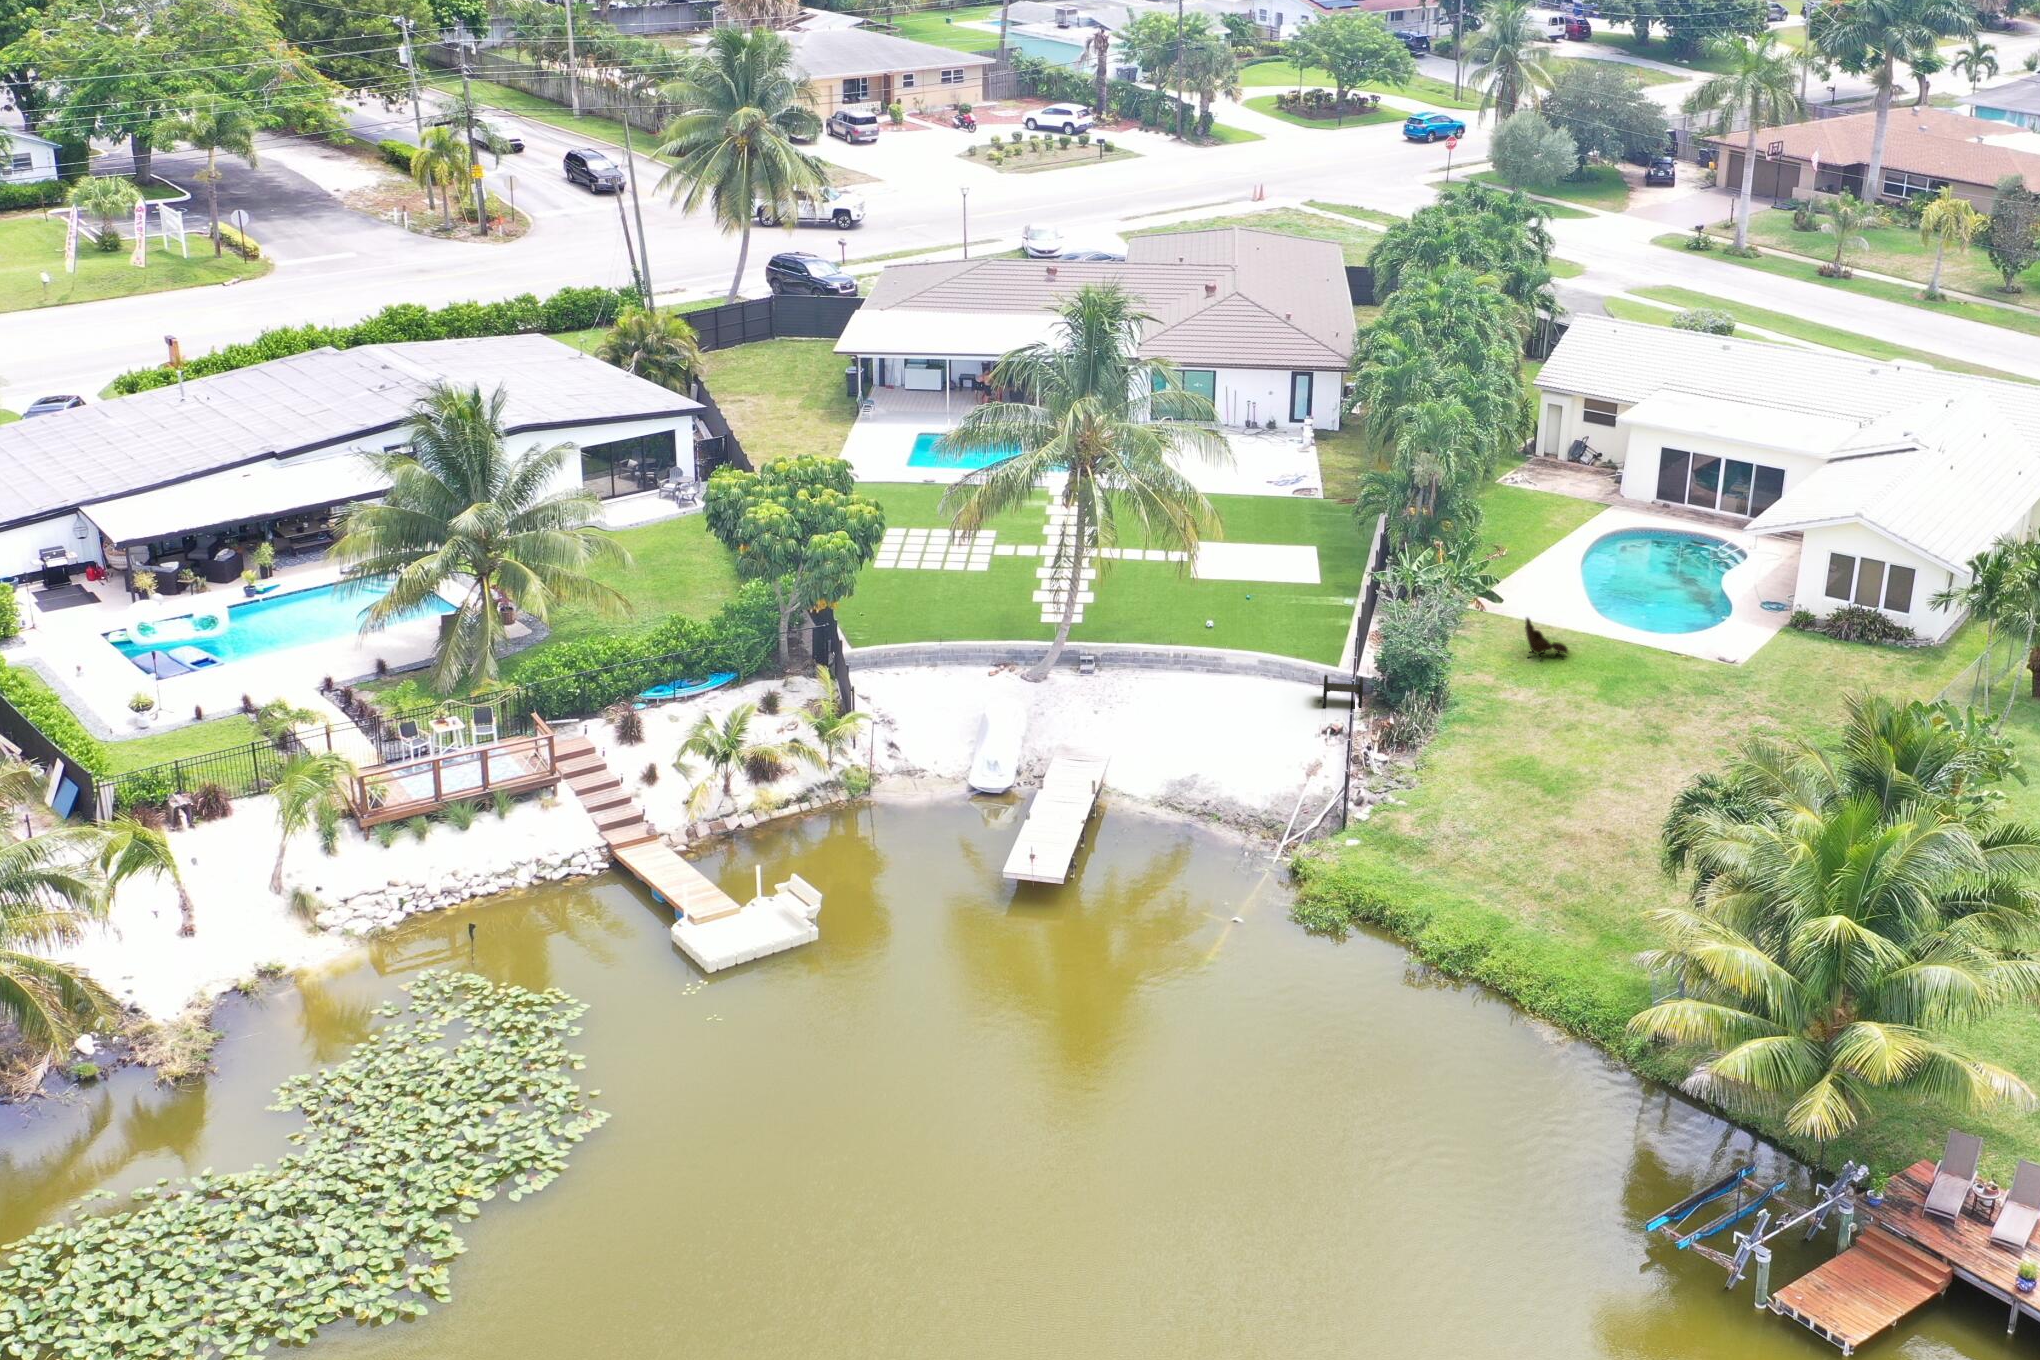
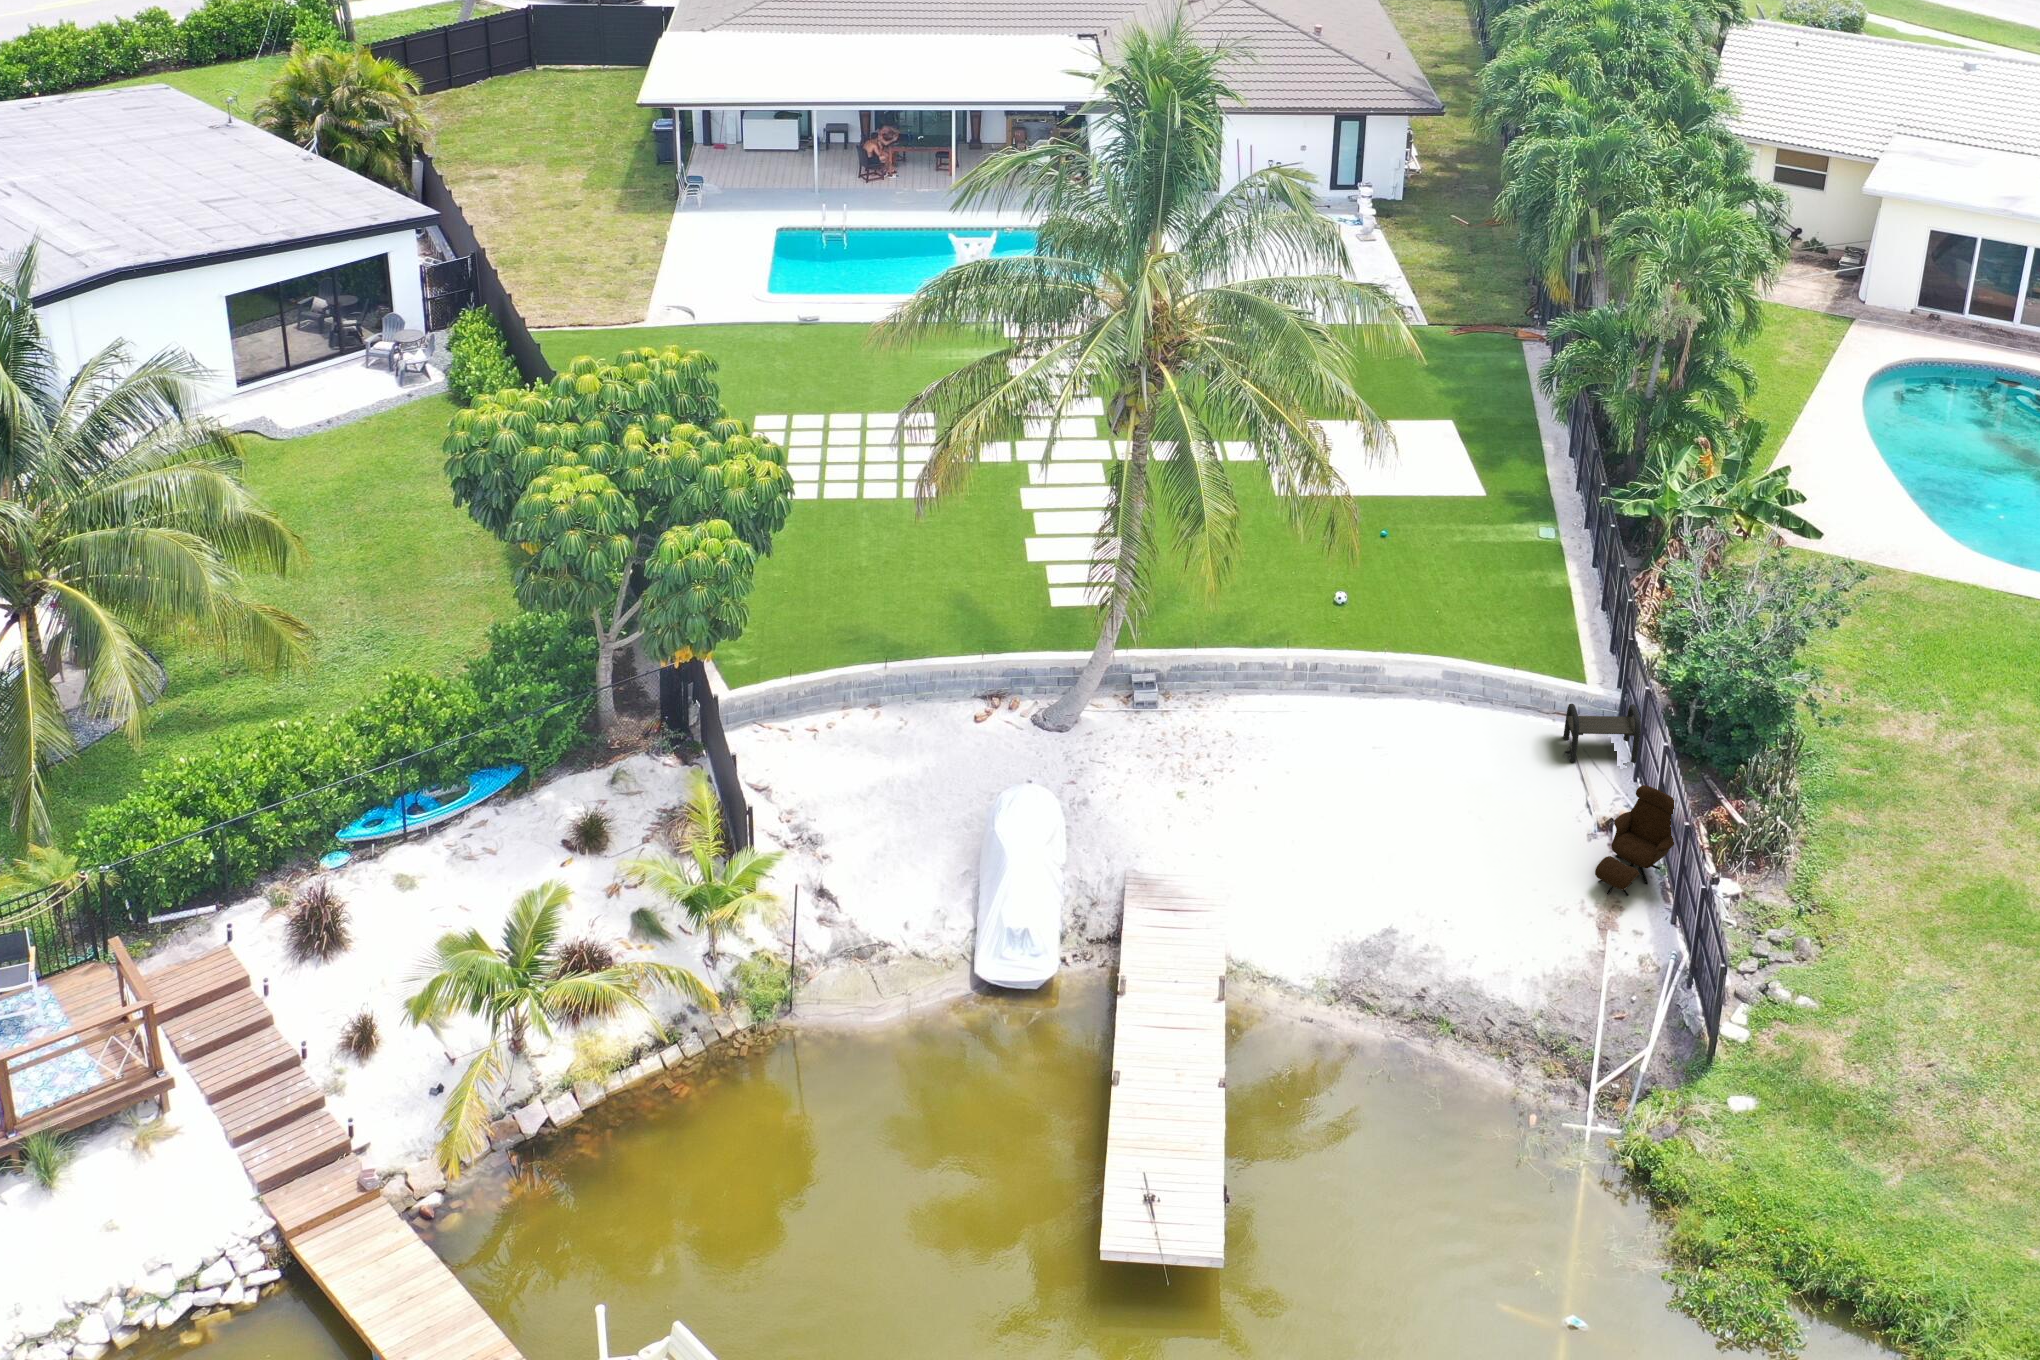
lounge chair: present [1525,618,1568,661] -> present [1595,785,1674,896]

